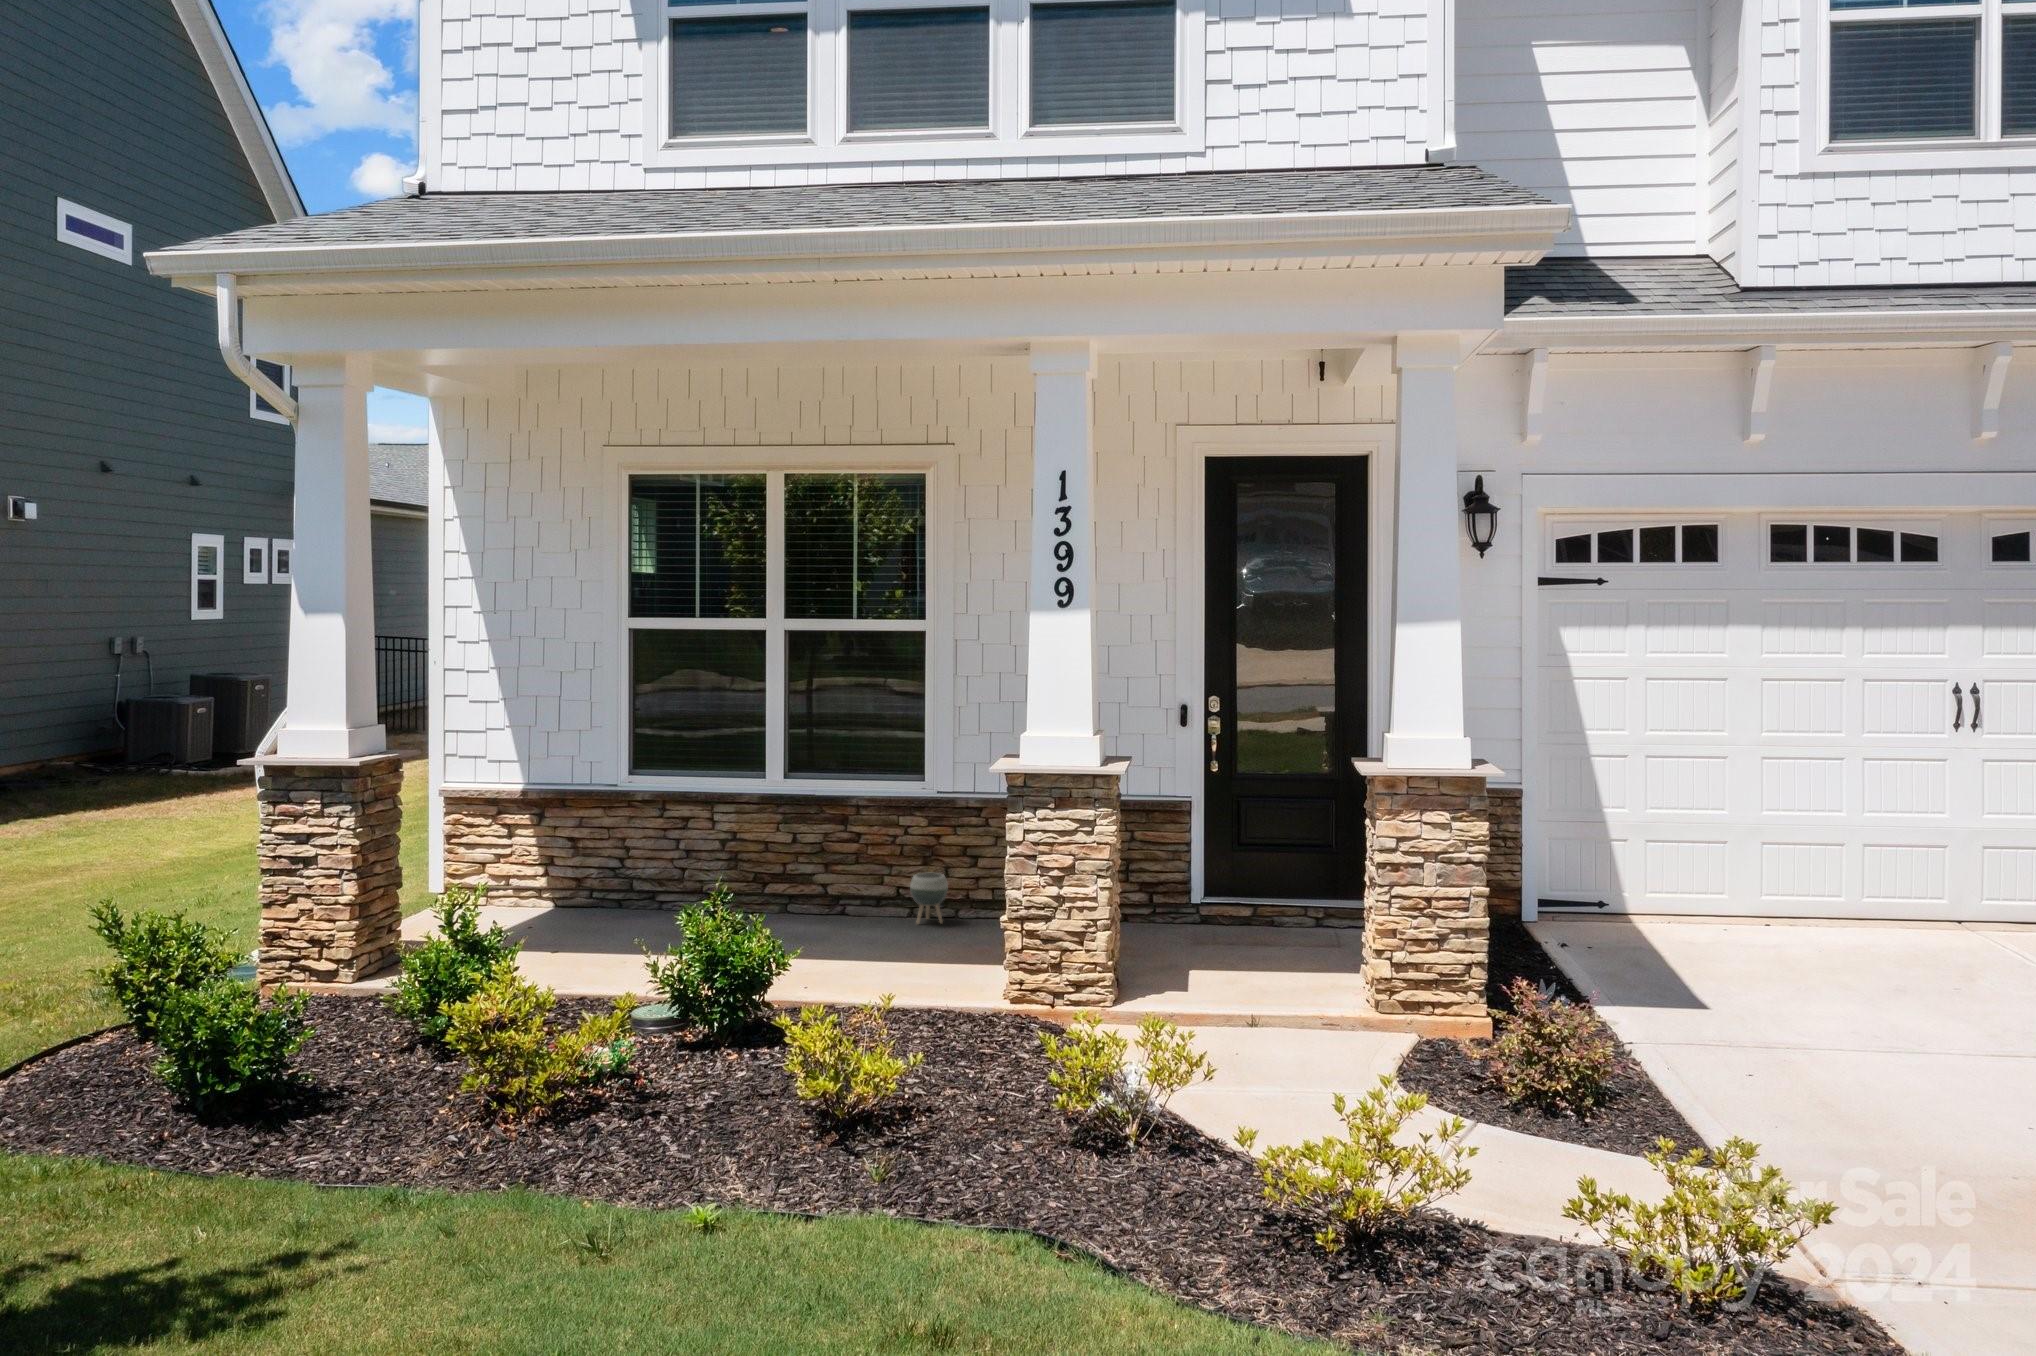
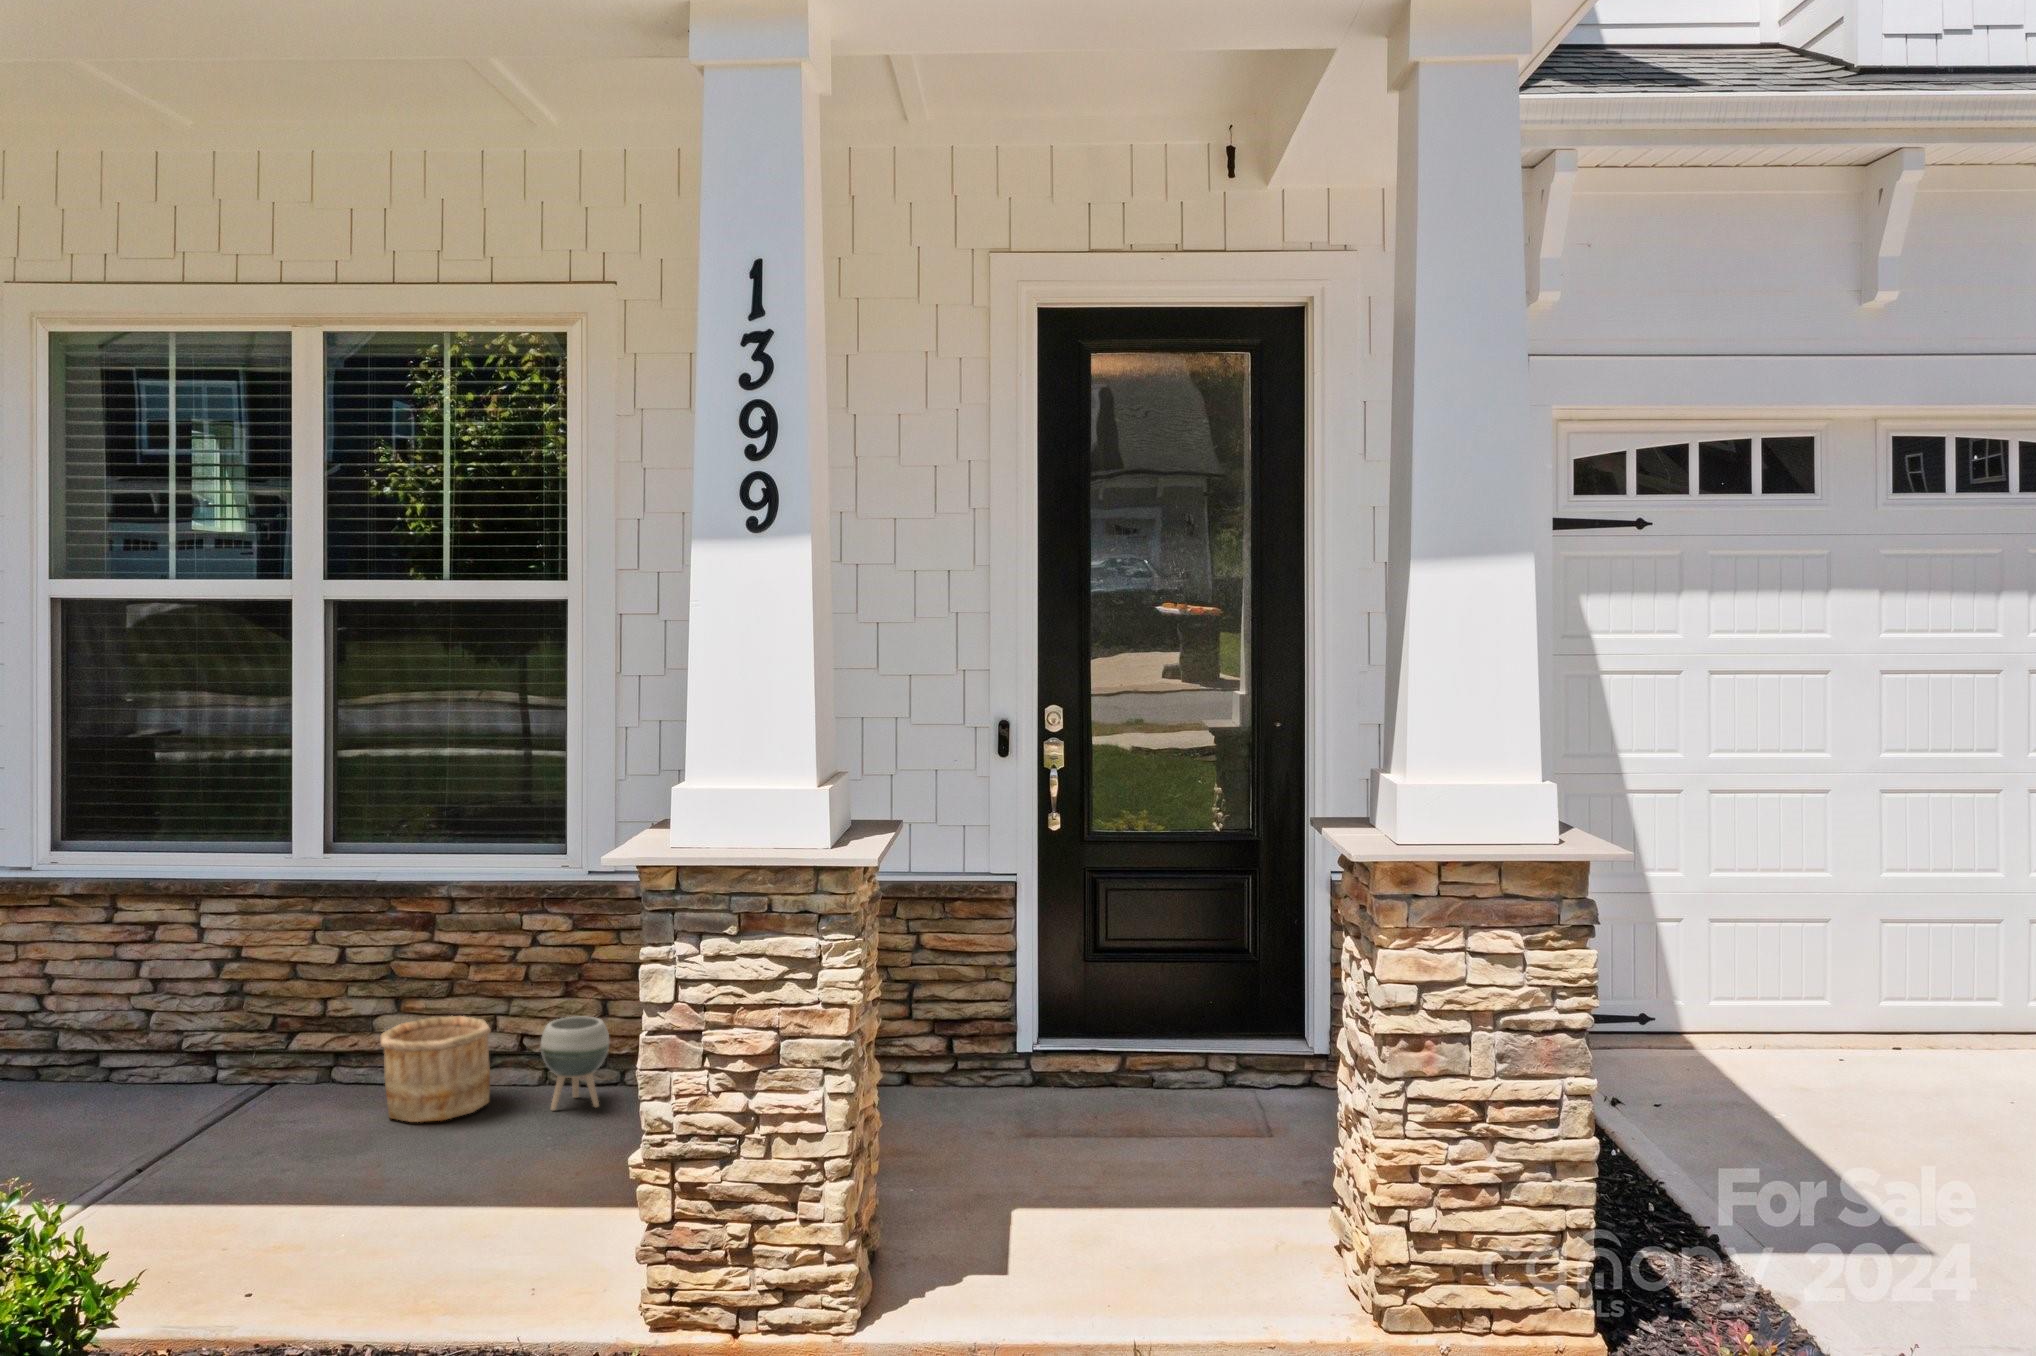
wooden bucket: none [822,871,882,927] -> present [380,1016,491,1122]

